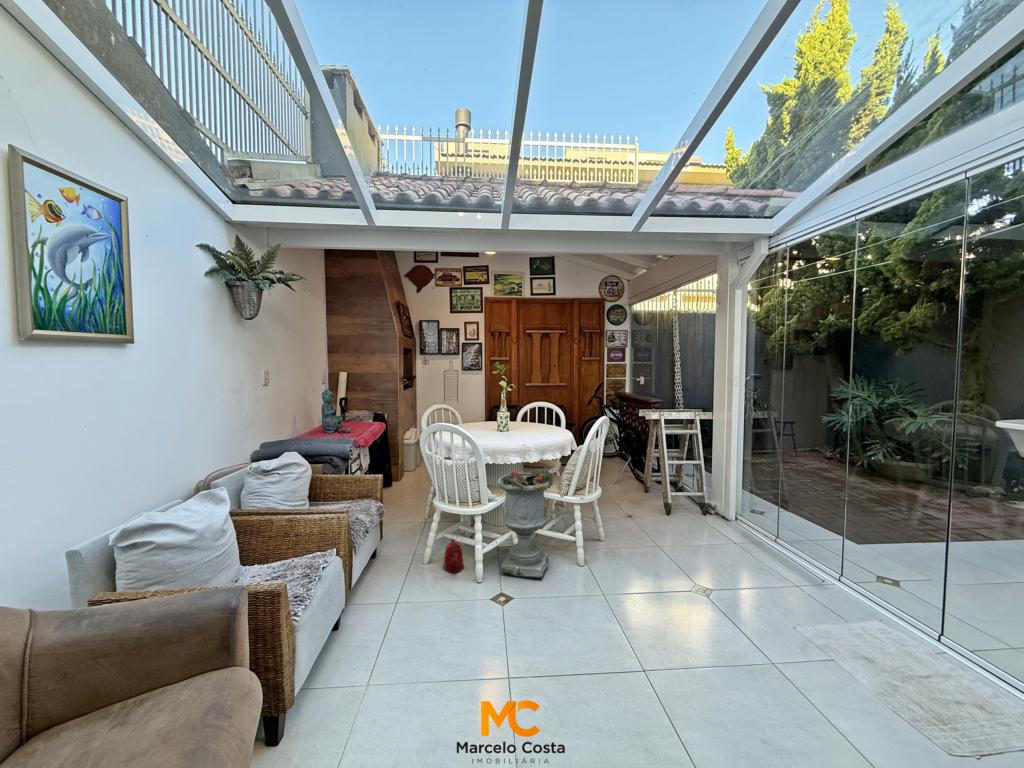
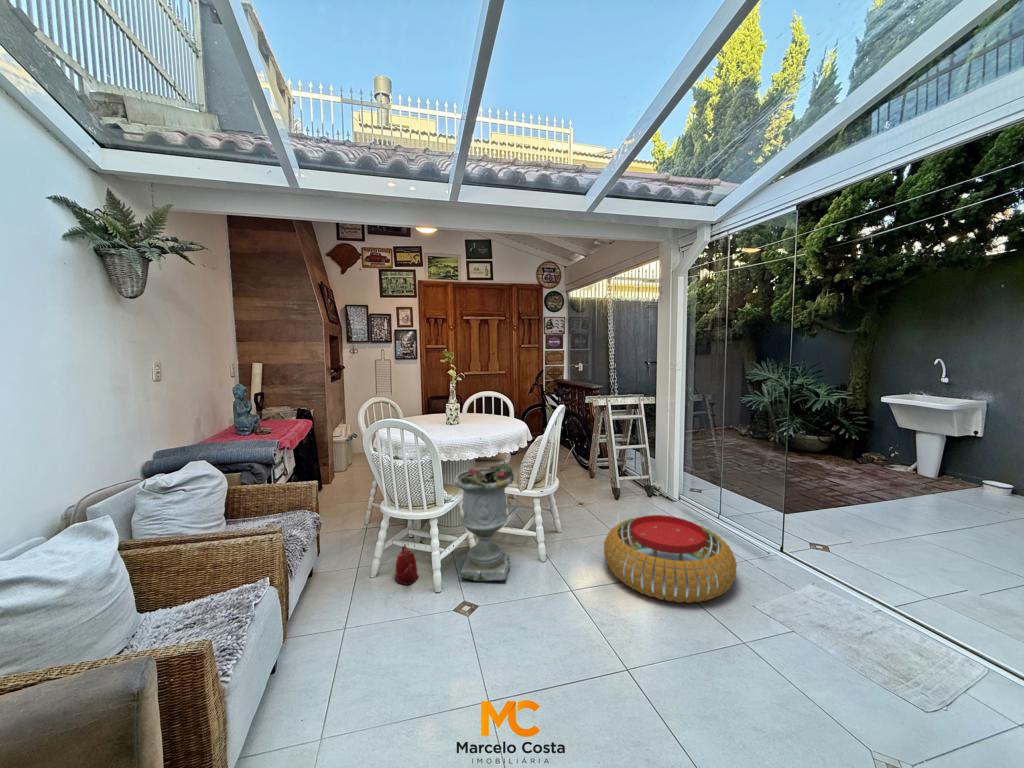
pouf: none [639,530,775,617] -> present [604,515,737,603]

